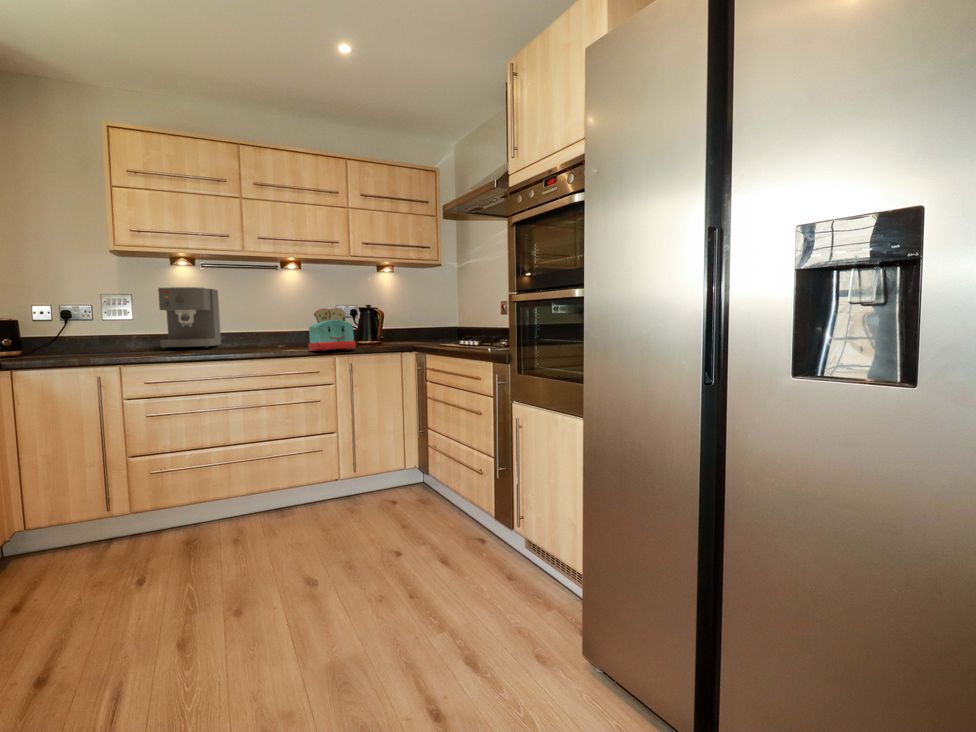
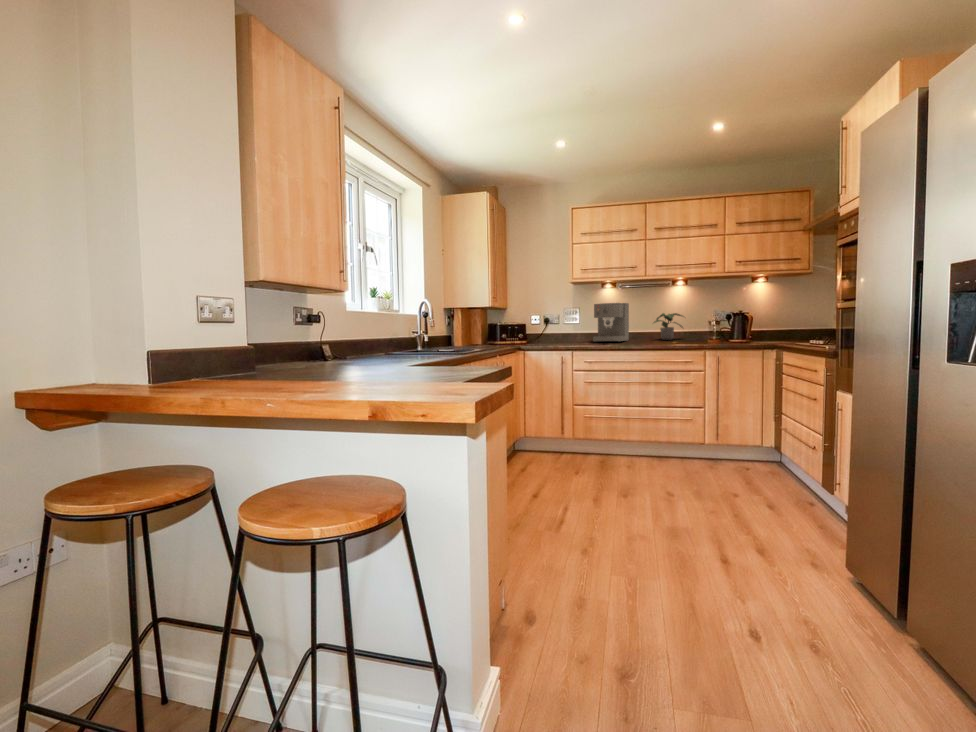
potted plant: none [256,306,303,343] -> present [653,313,684,340]
toaster: present [308,308,356,351] -> none [685,315,722,346]

